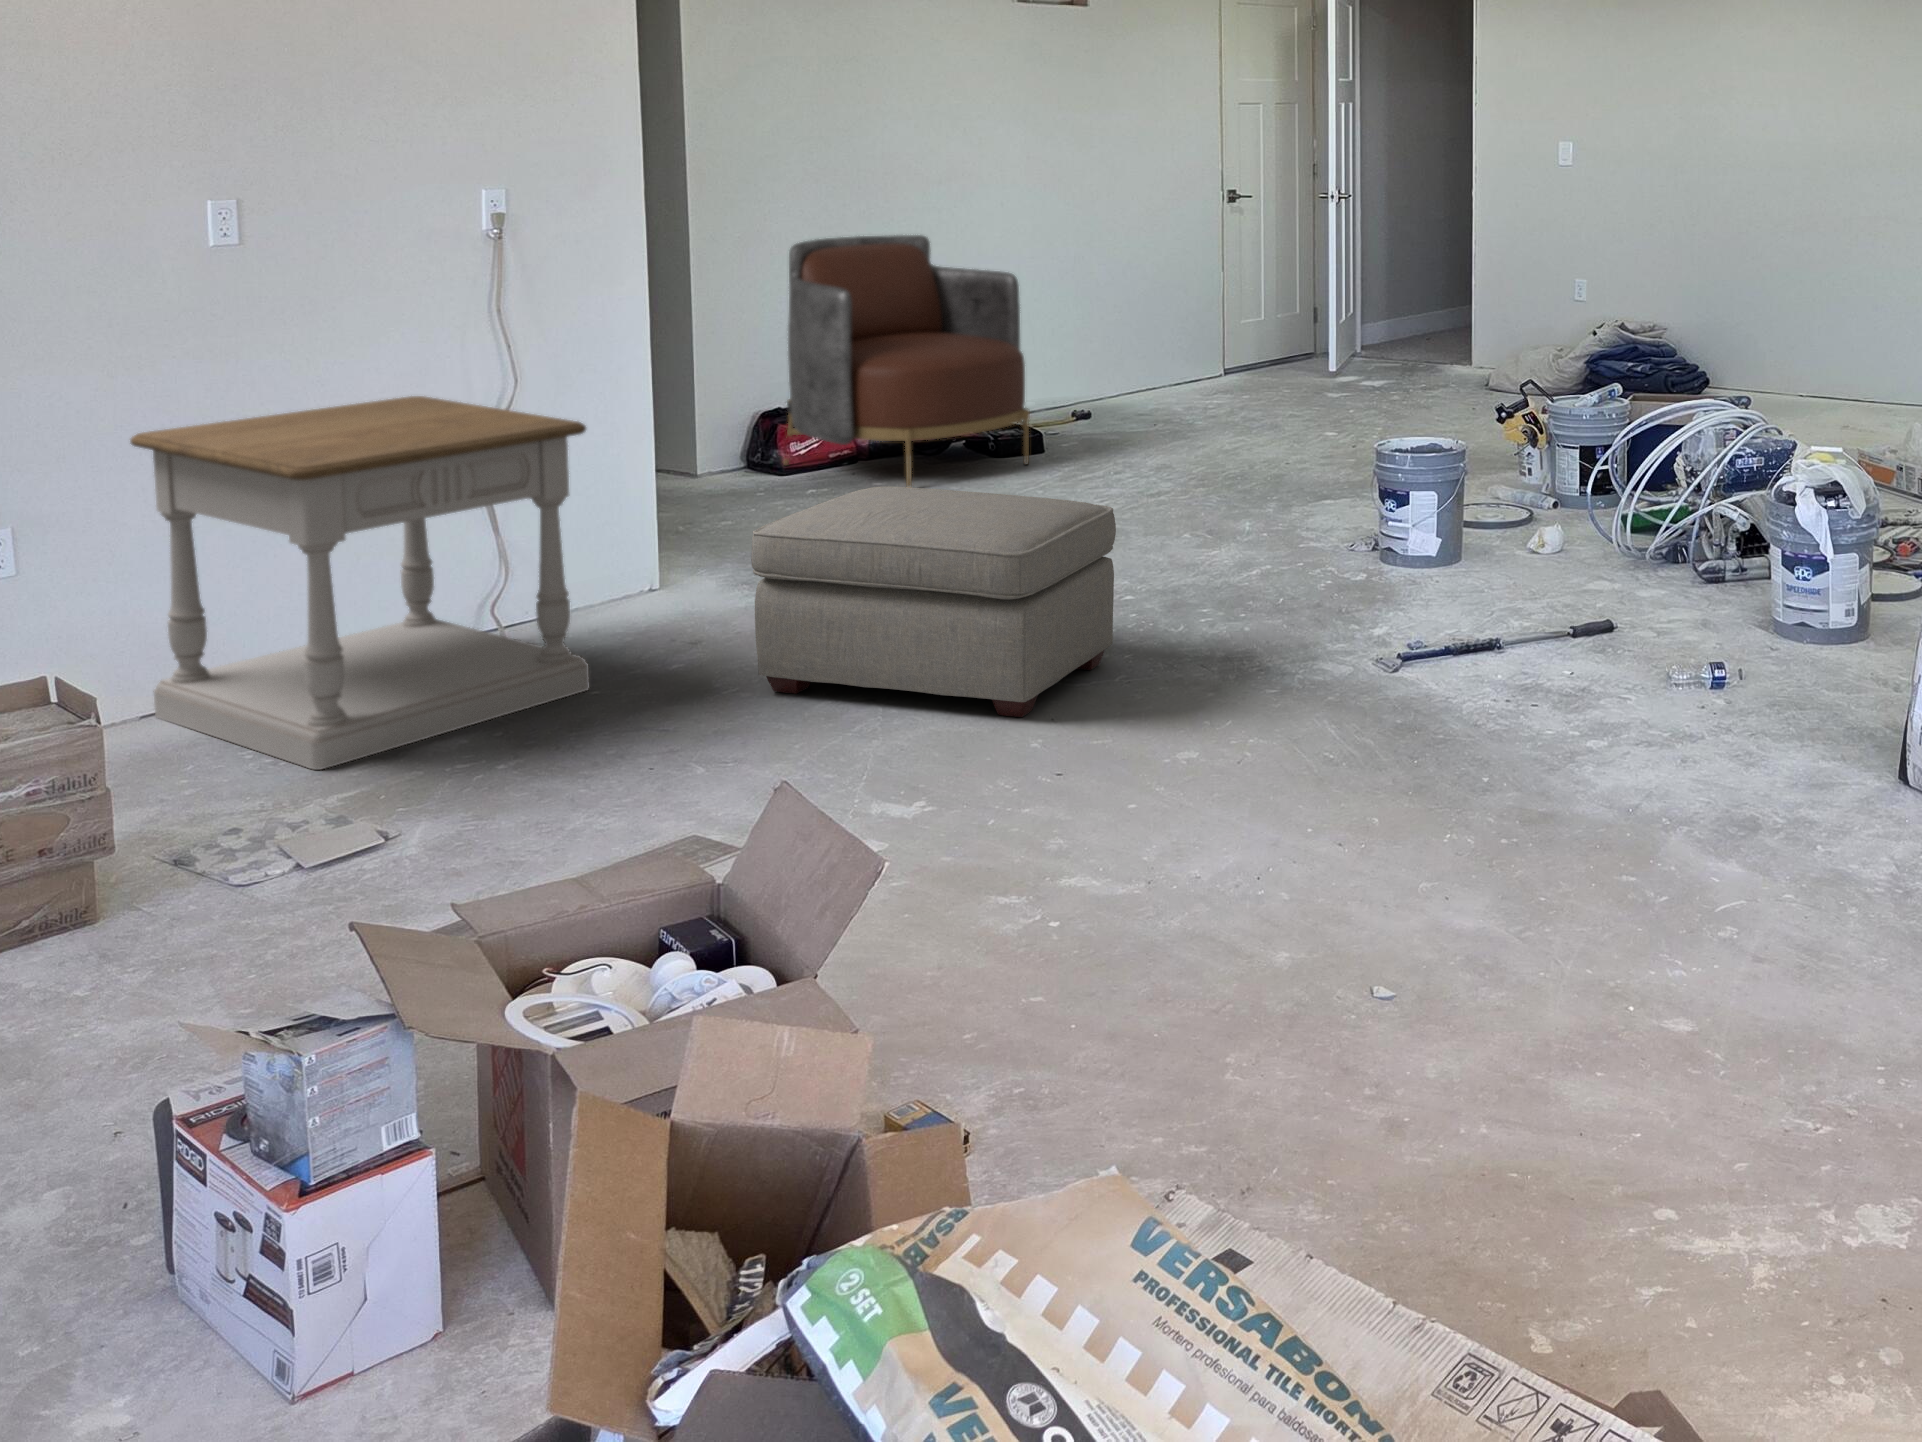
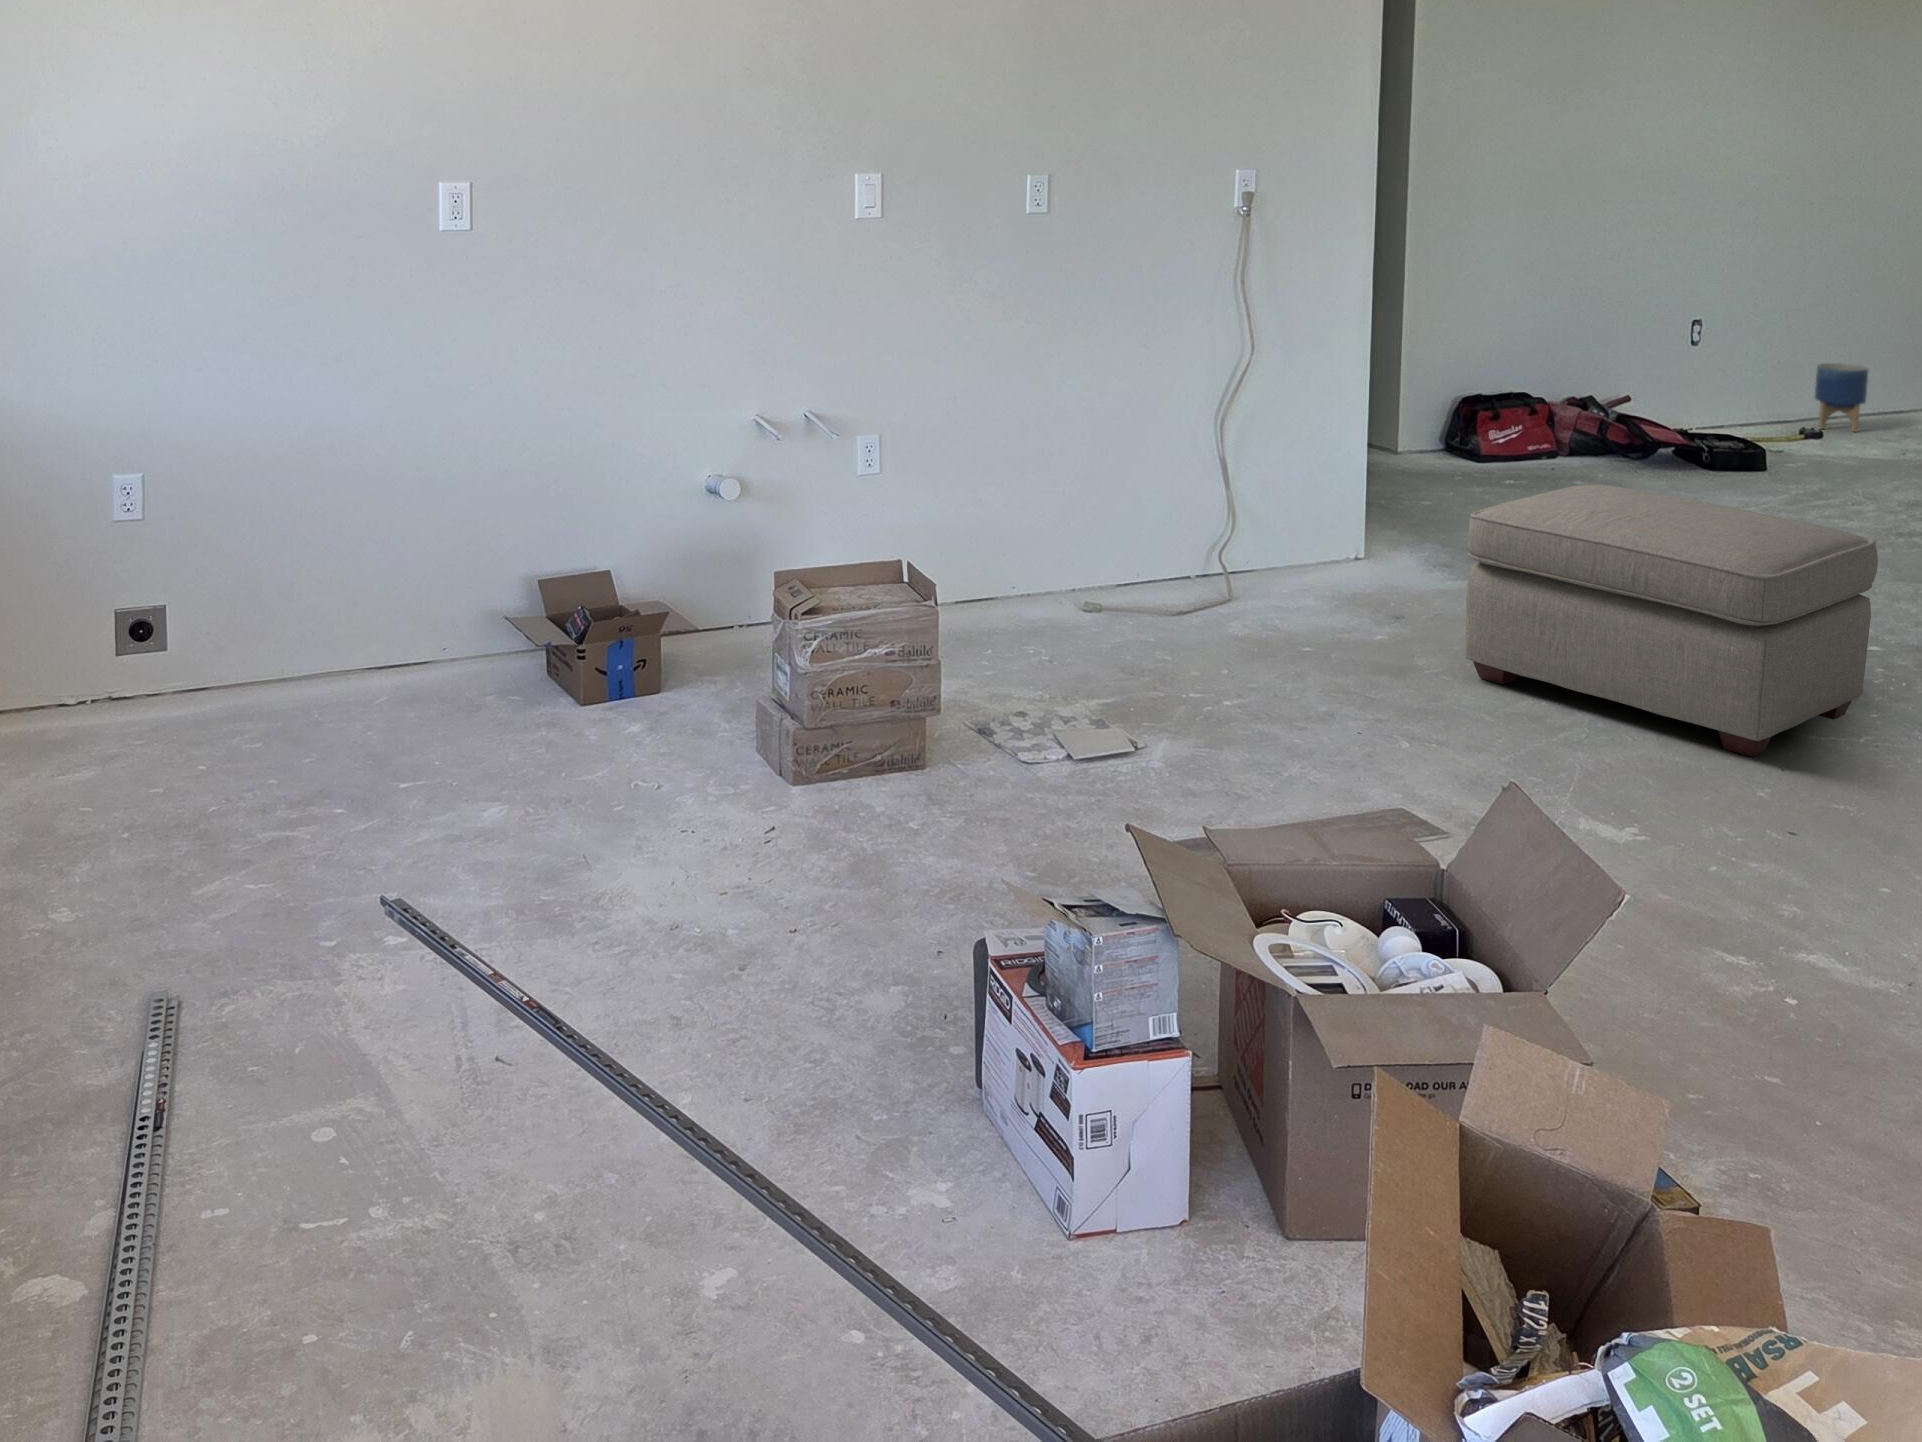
armchair: present [783,235,1030,487] -> none [1482,228,1753,493]
planter: none [1086,348,1128,409] -> present [1815,363,1868,432]
side table: present [130,396,589,770] -> none [964,353,1321,673]

